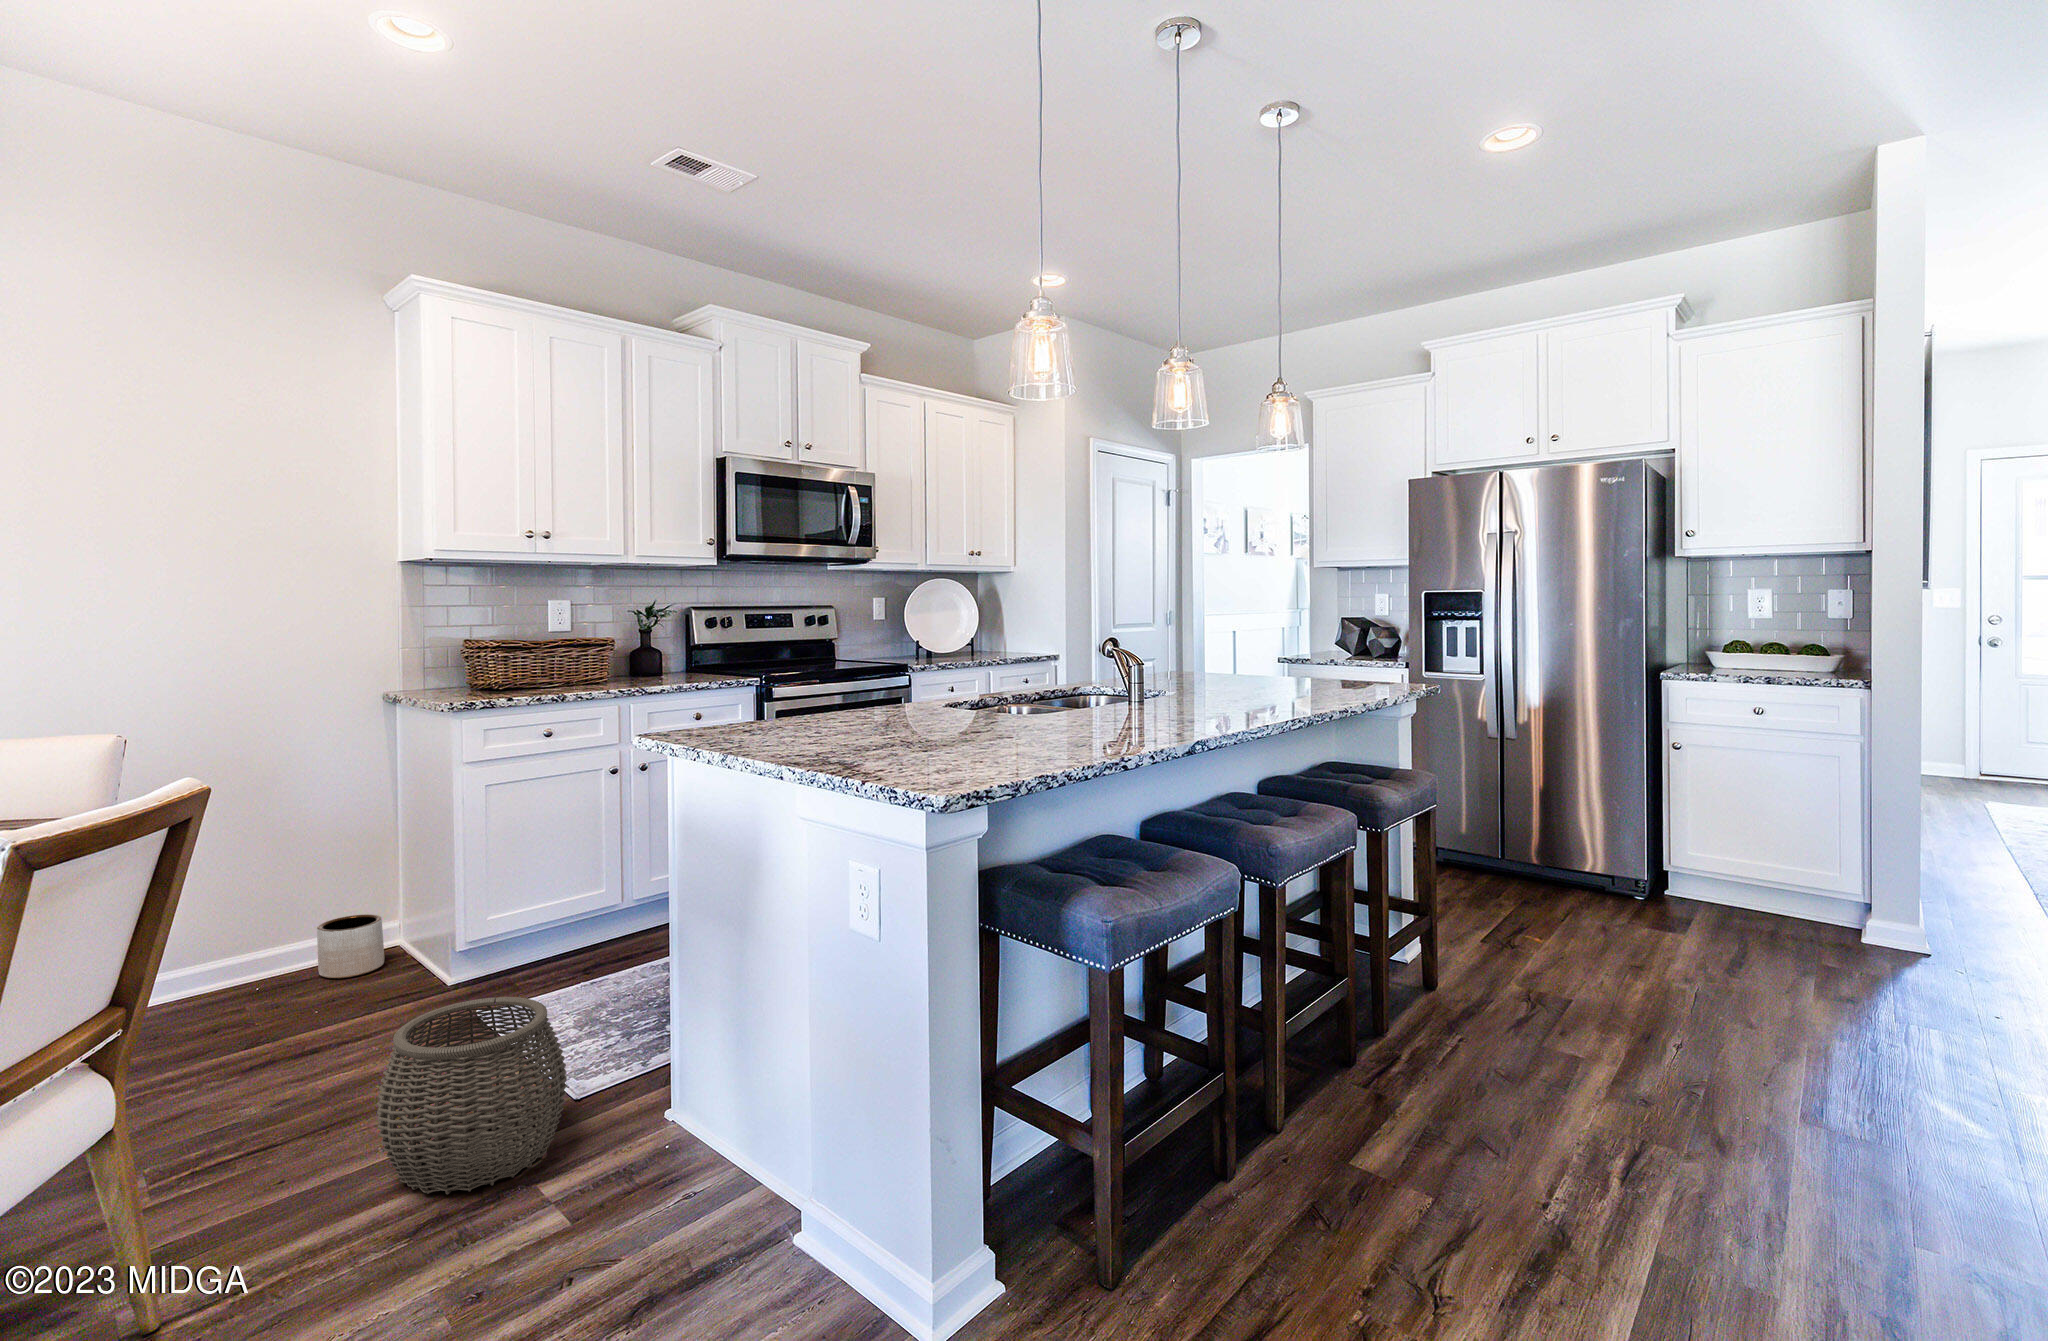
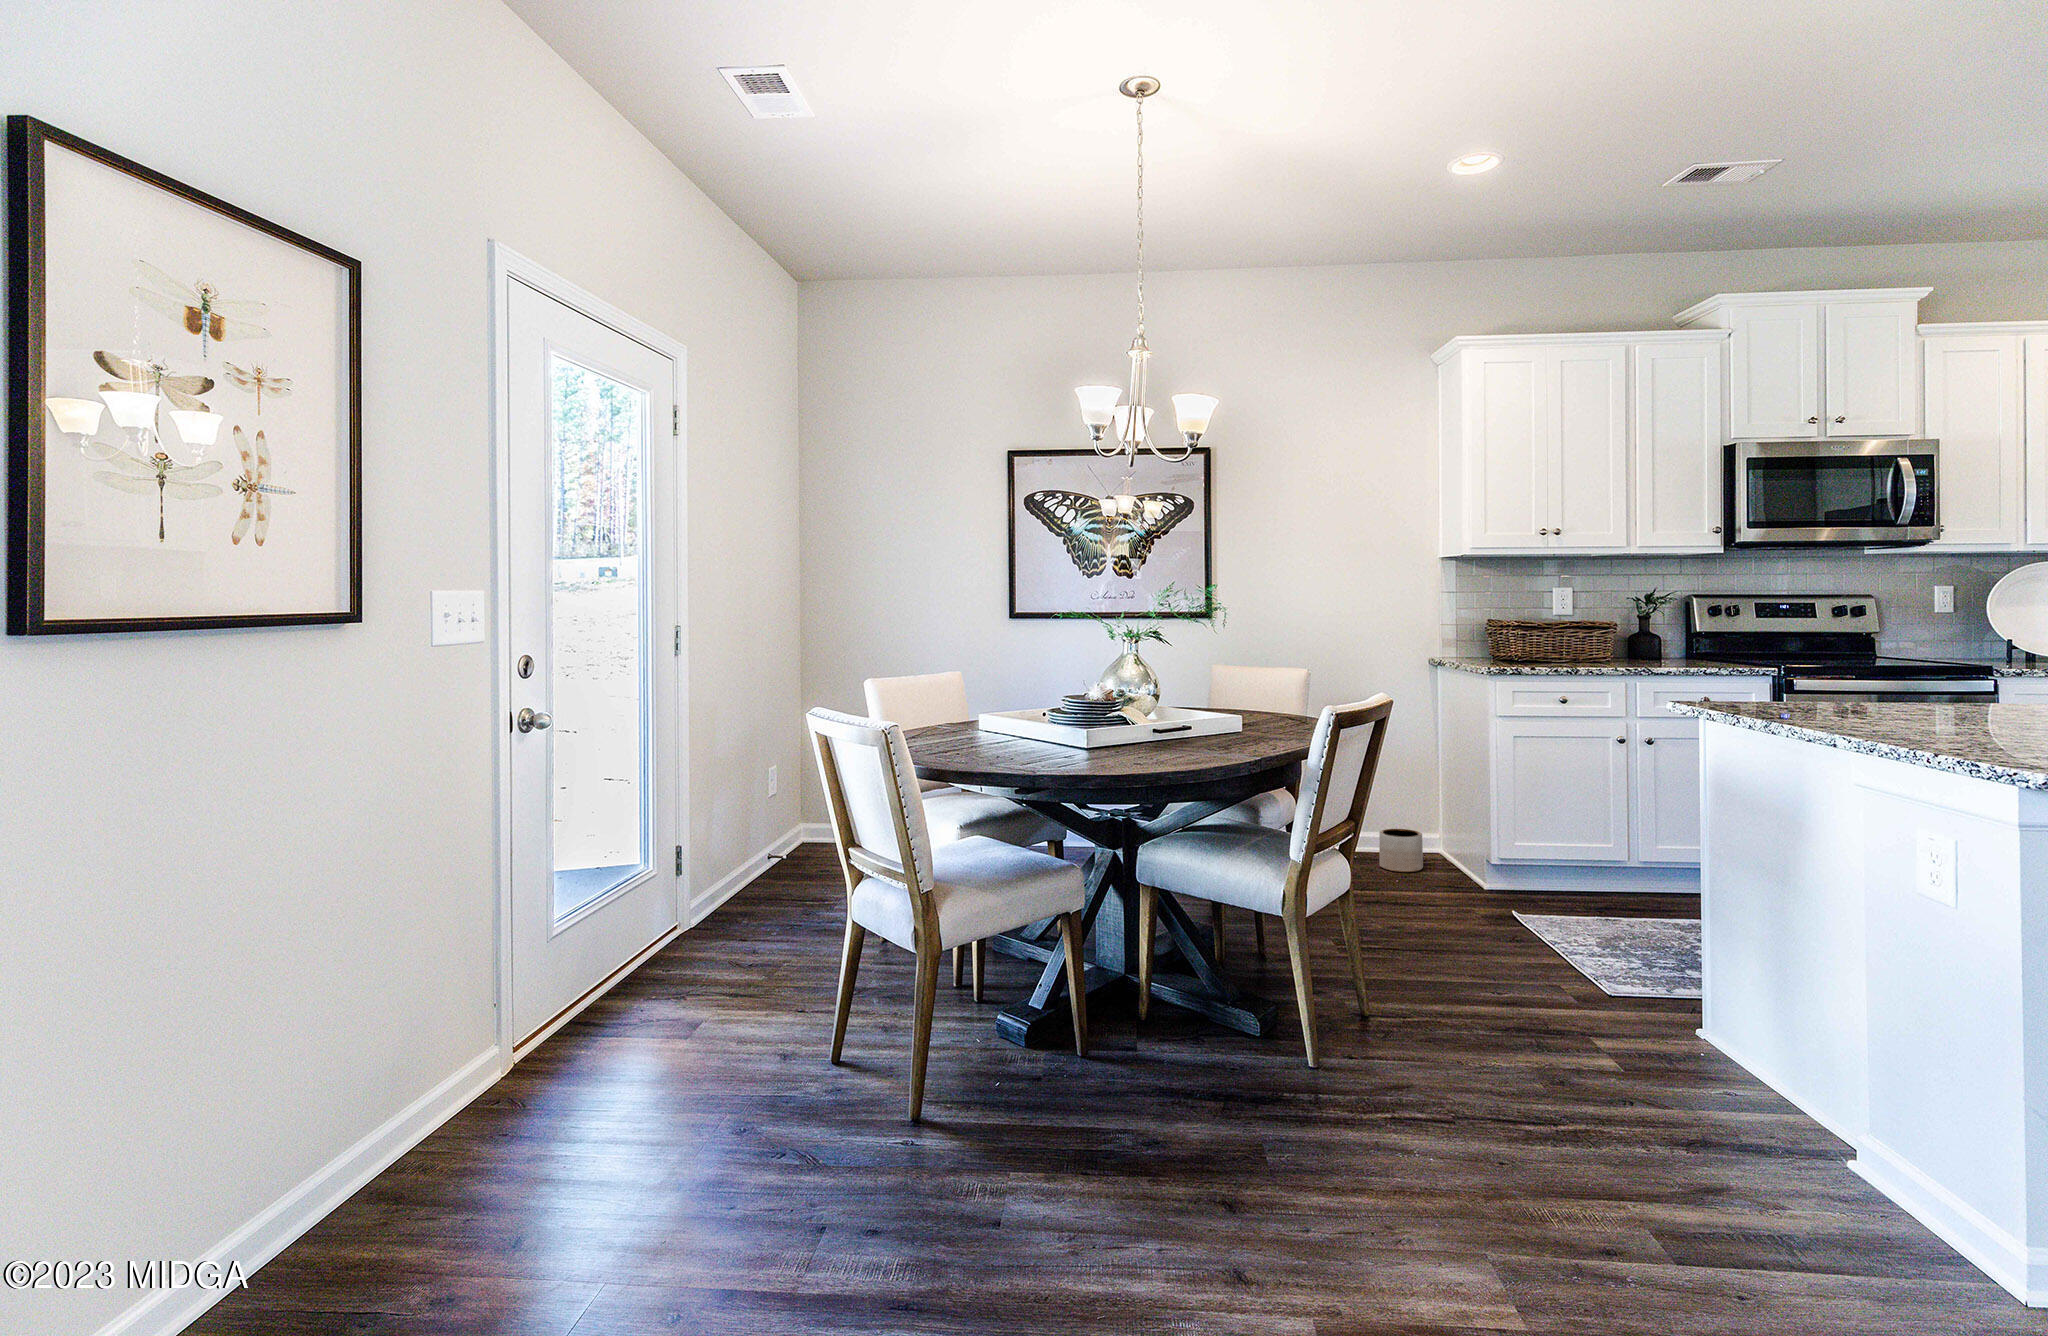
woven basket: present [377,997,567,1194] -> none [1463,887,1607,1025]

